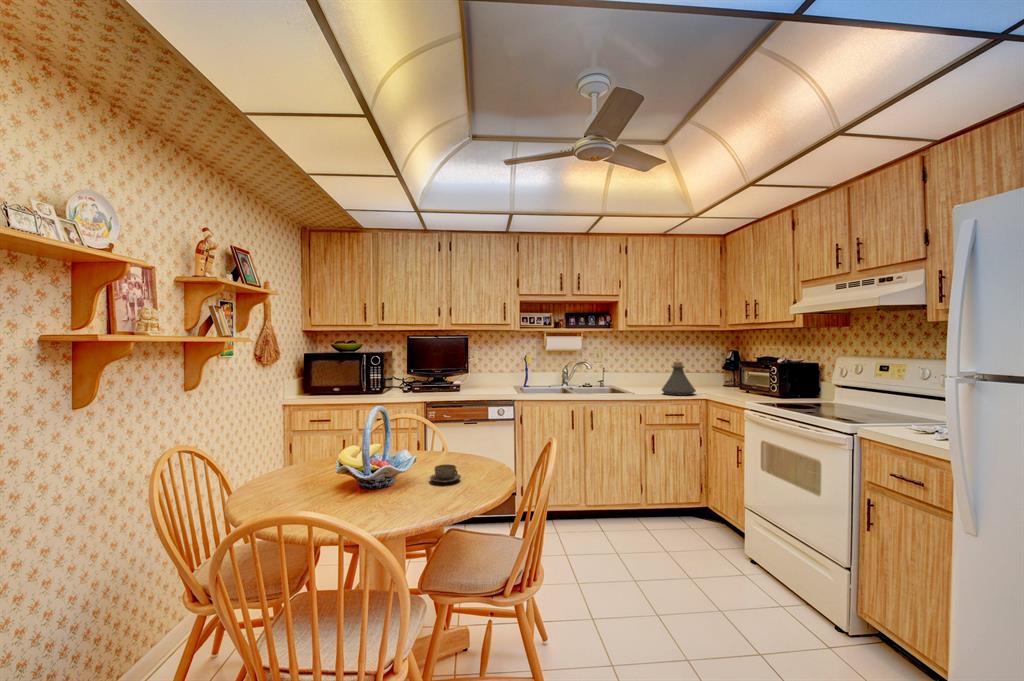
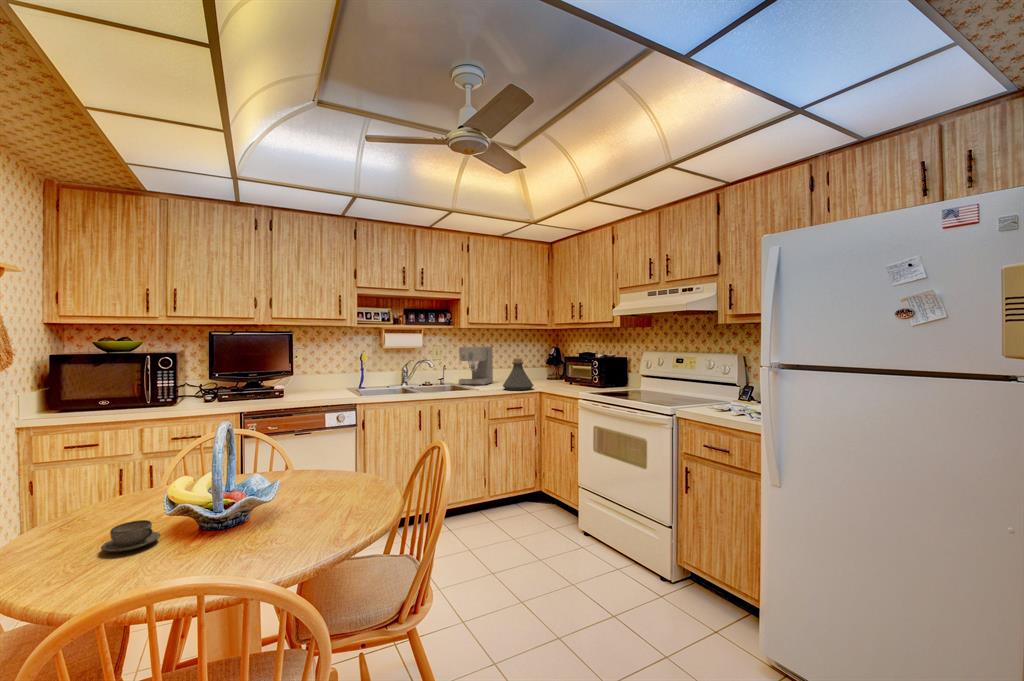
coffee maker: none [620,349,657,389] -> present [459,347,493,385]
teacup: present [430,465,461,482] -> present [101,520,160,552]

